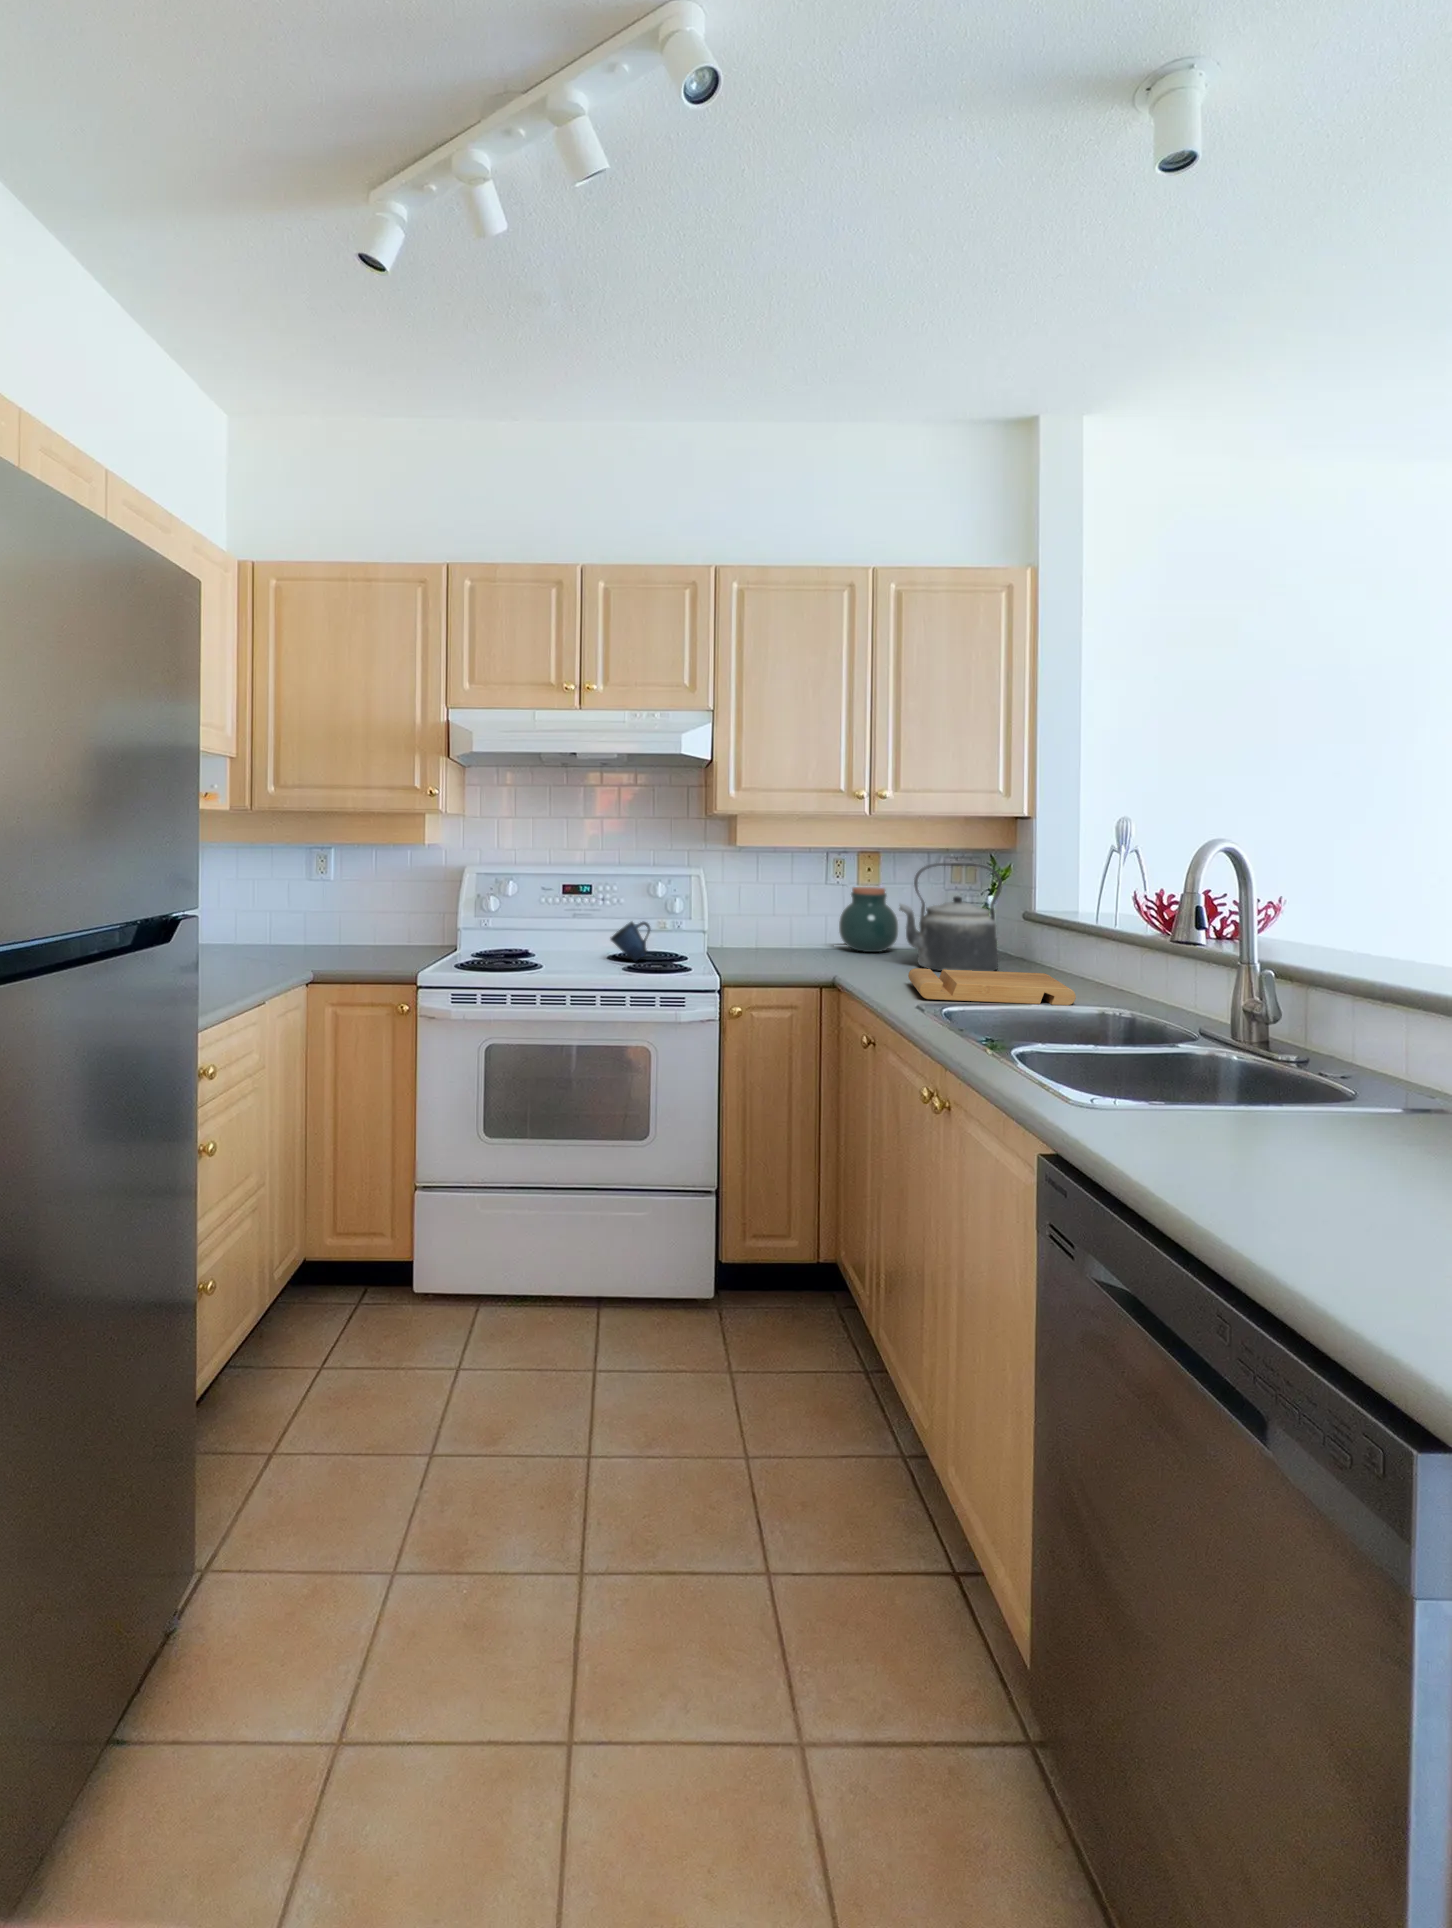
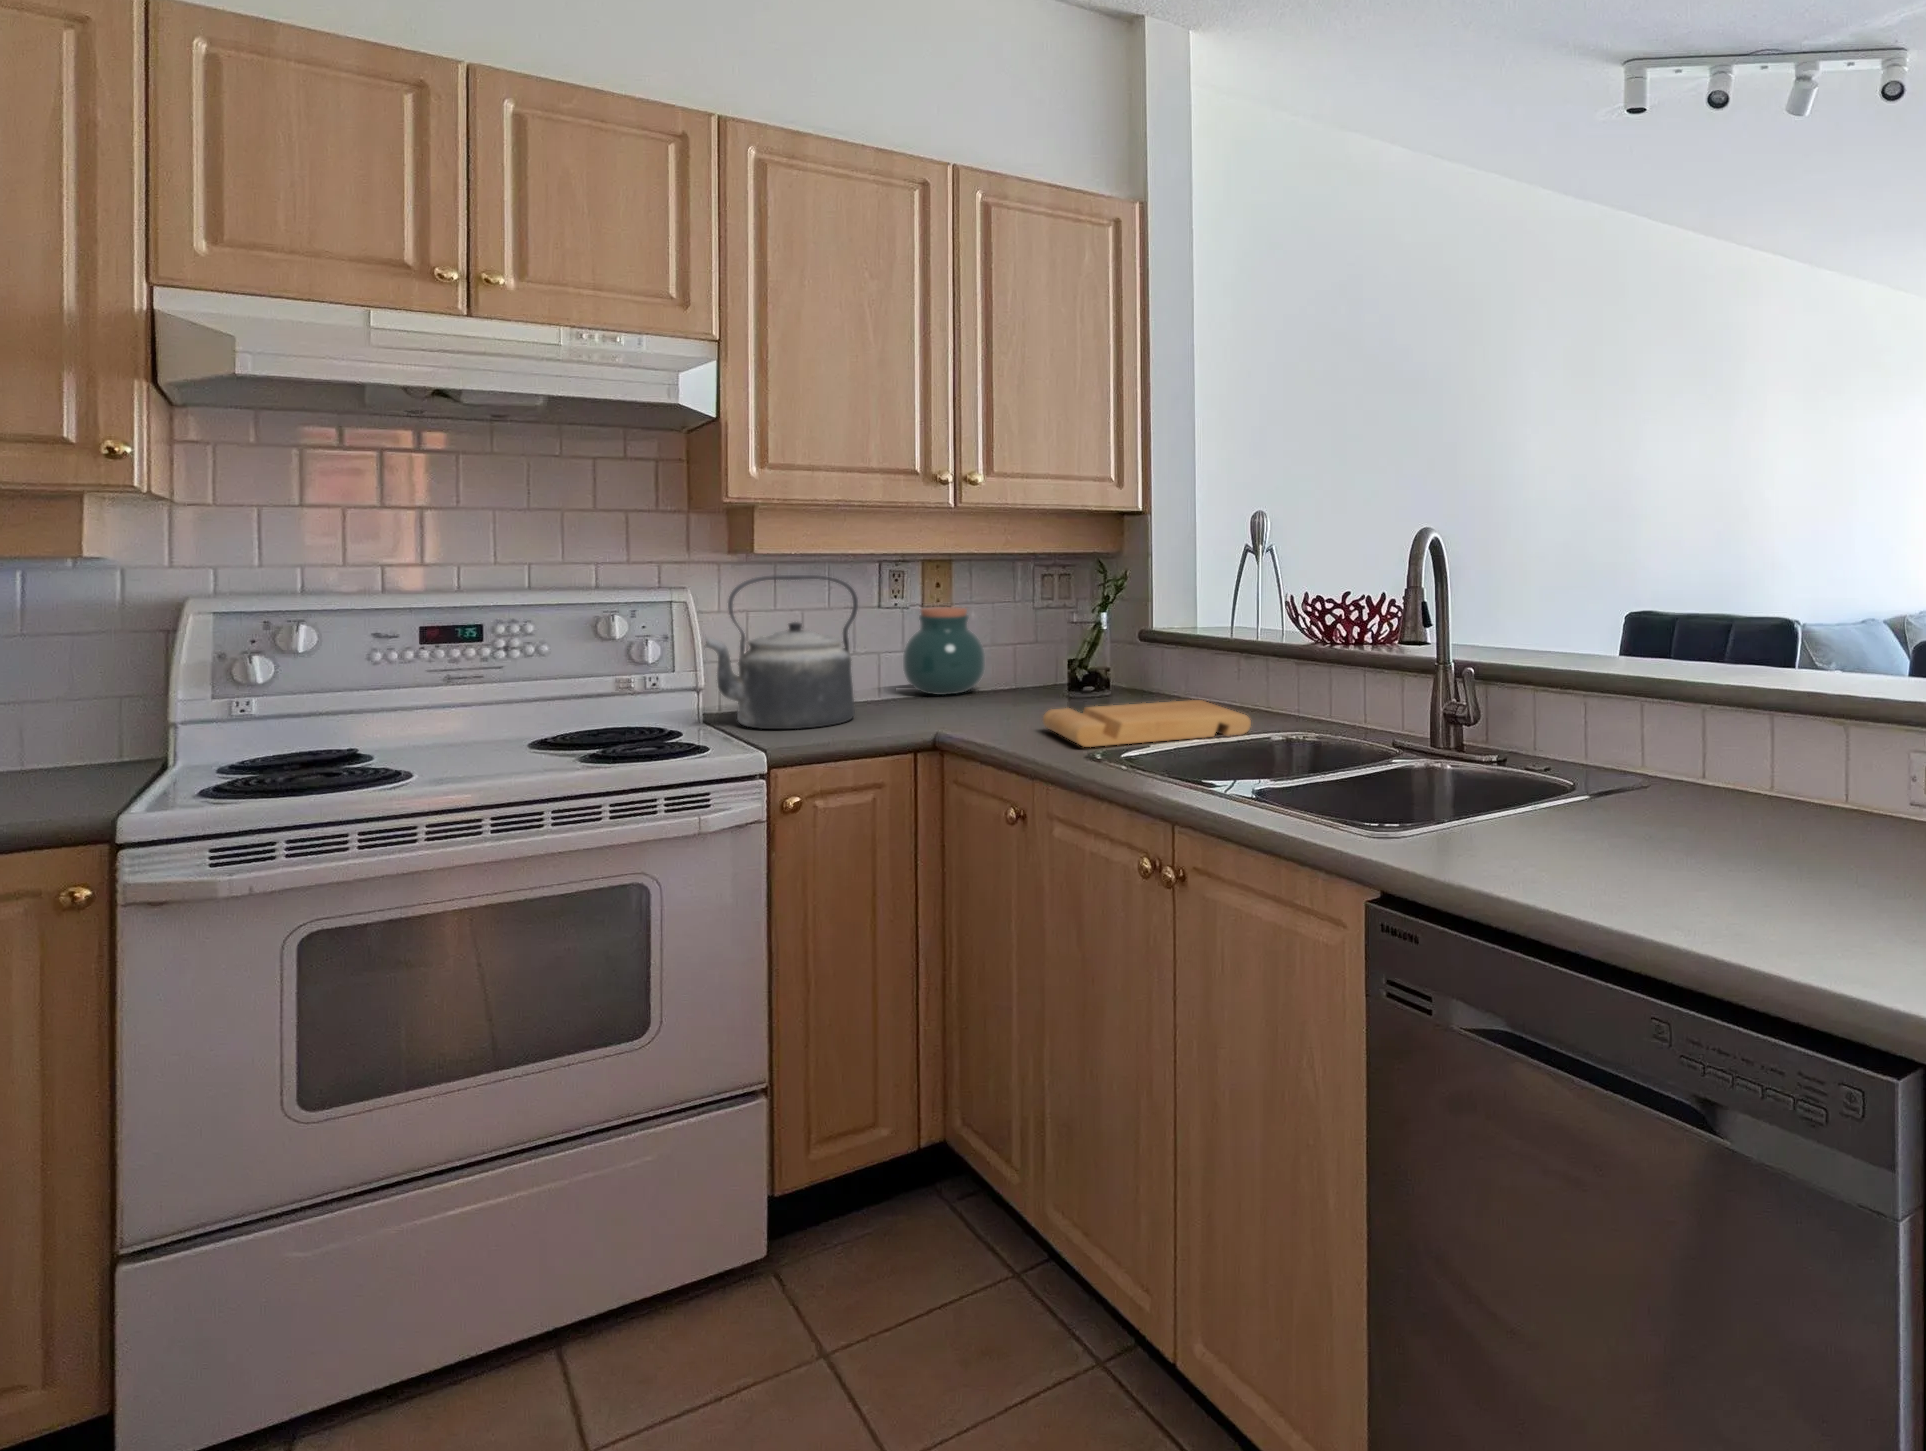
kettle: present [900,863,1002,971] -> present [705,575,858,729]
mug: present [611,922,650,961] -> none [537,679,617,745]

